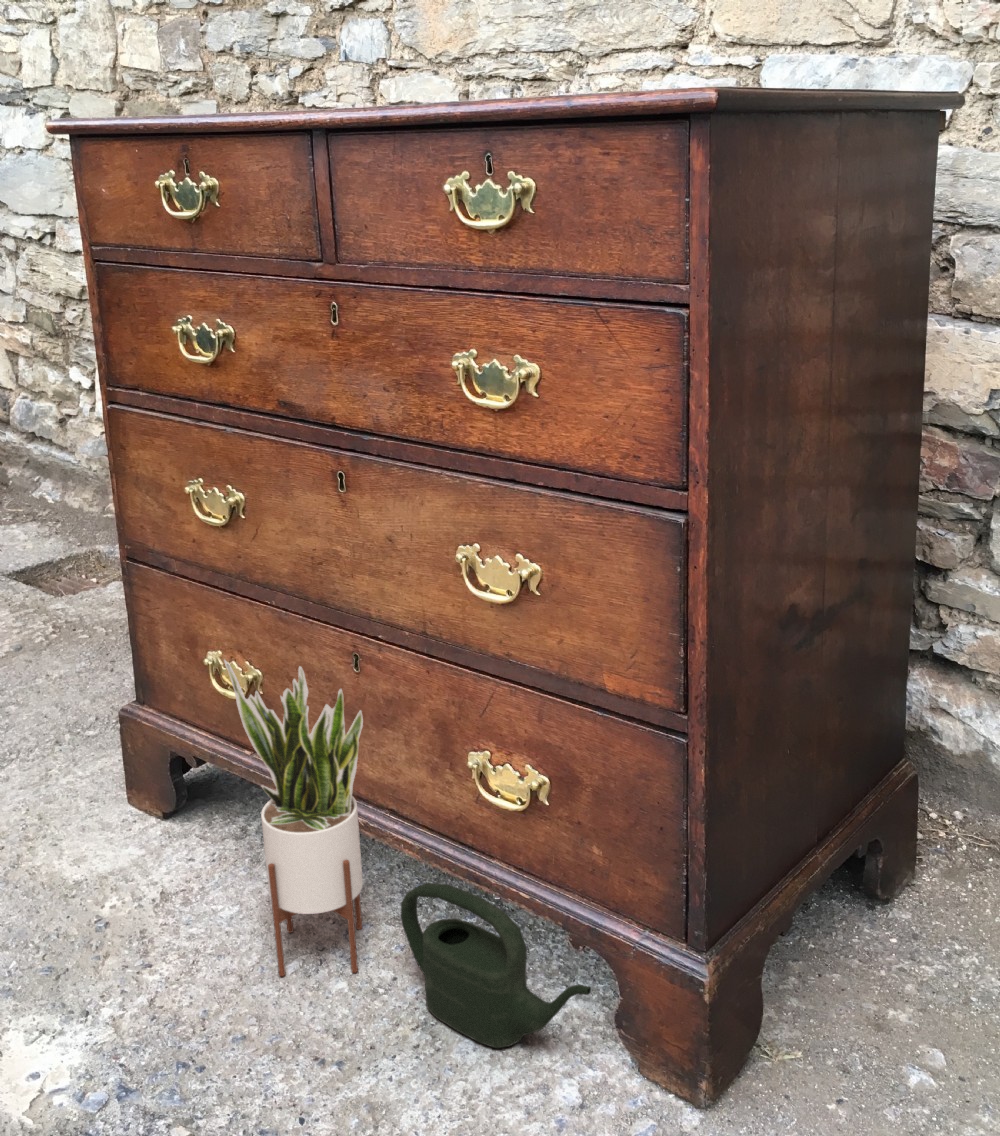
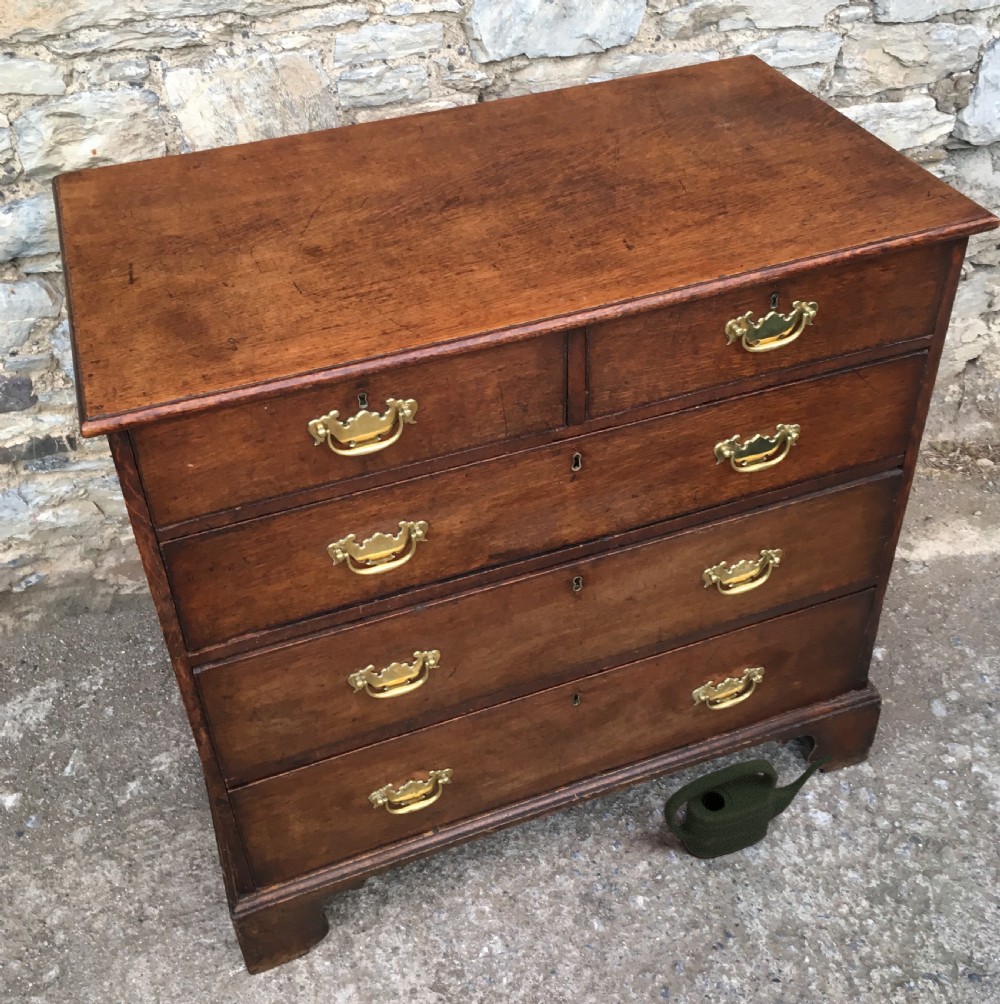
potted plant: present [224,660,363,976] -> none [542,713,633,936]

